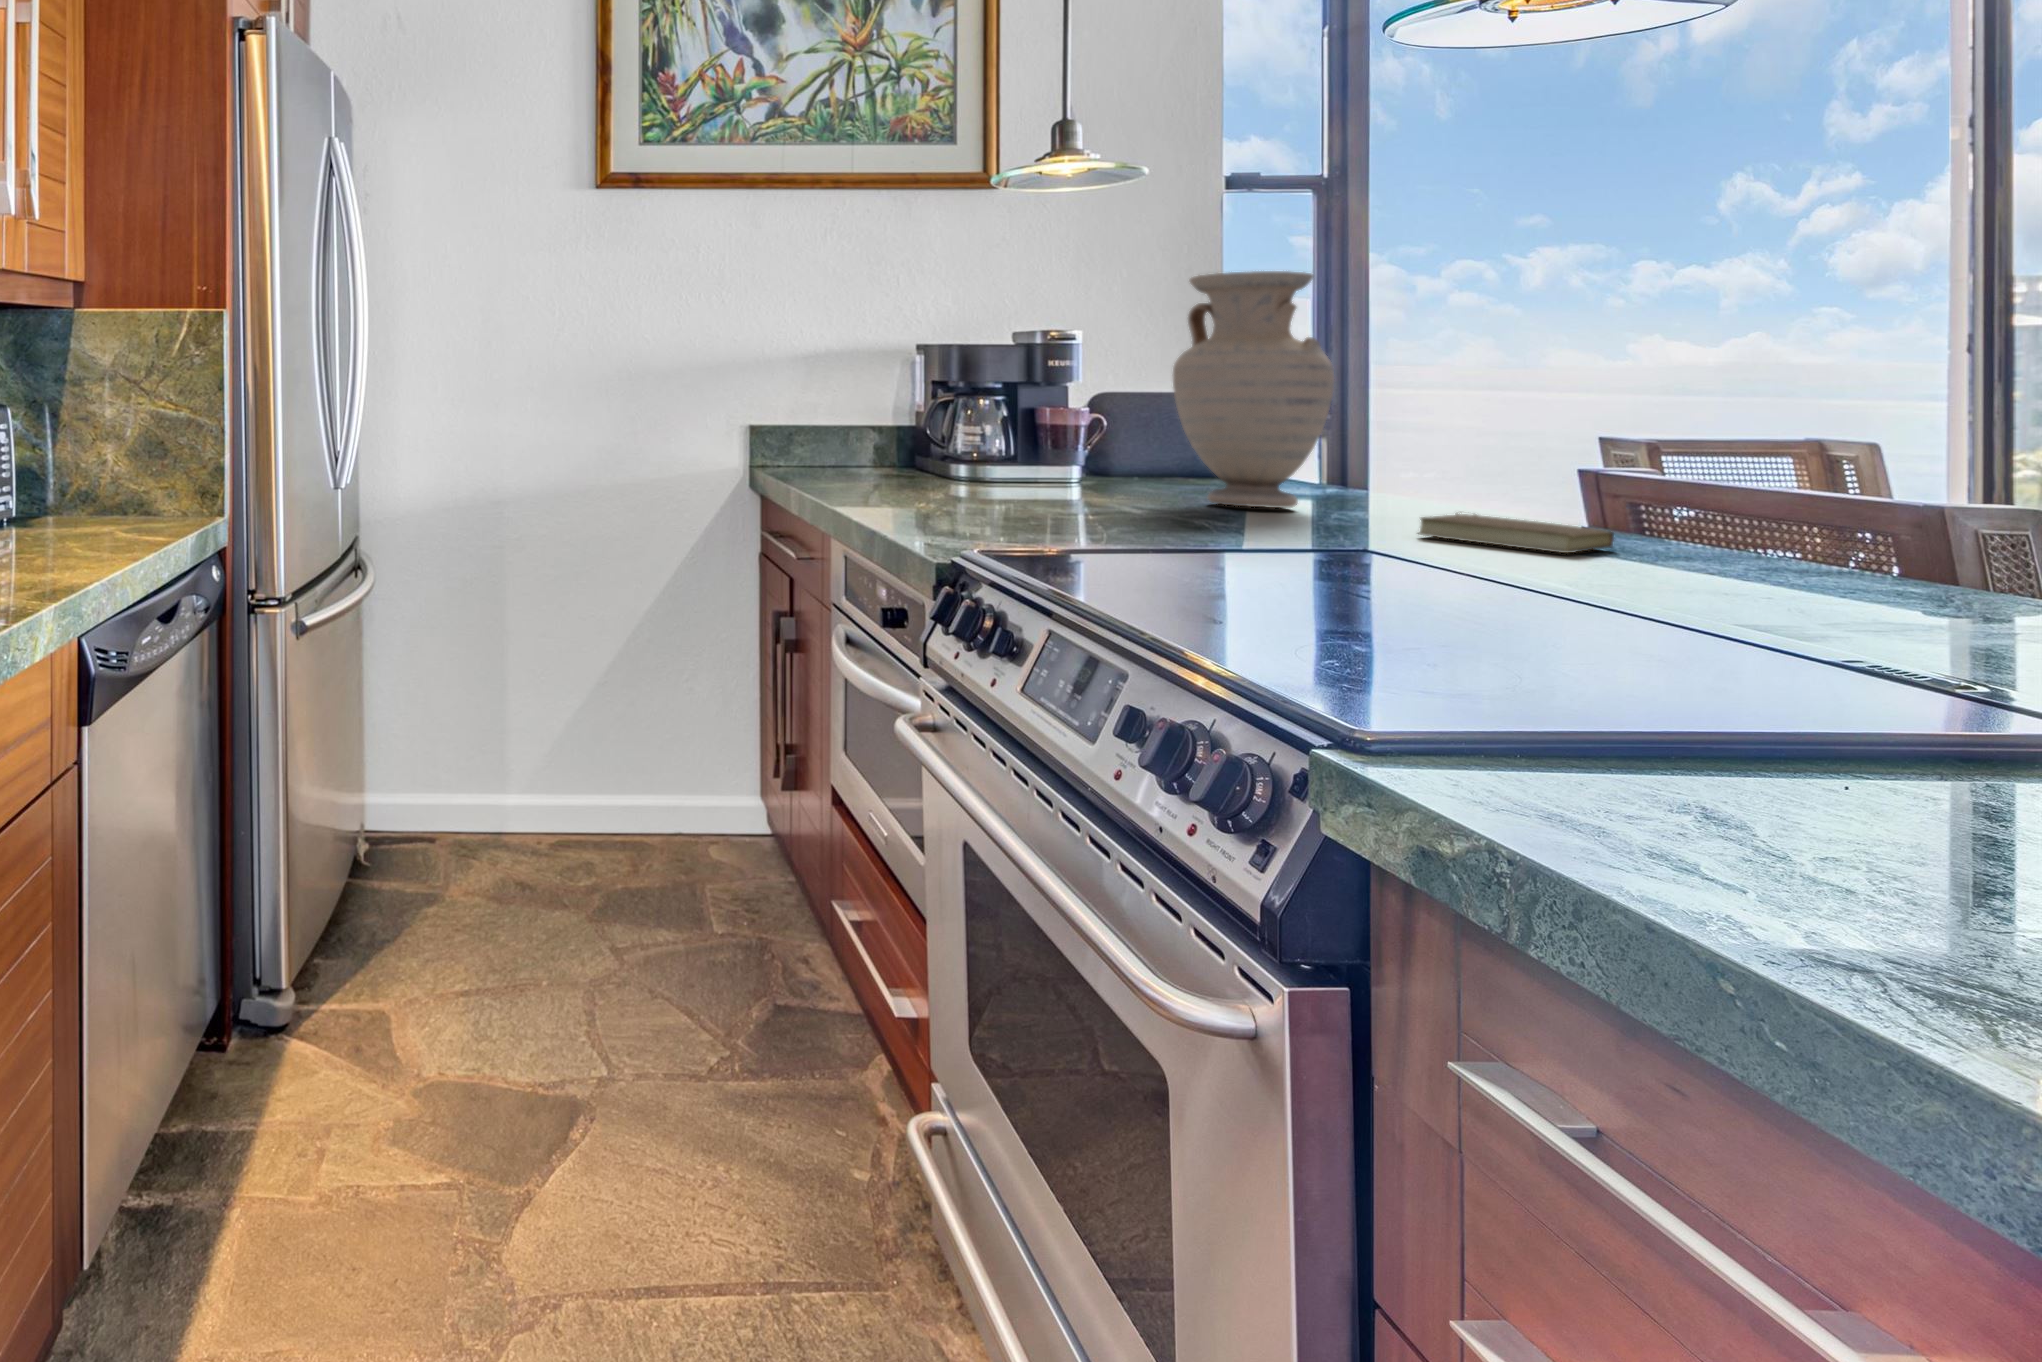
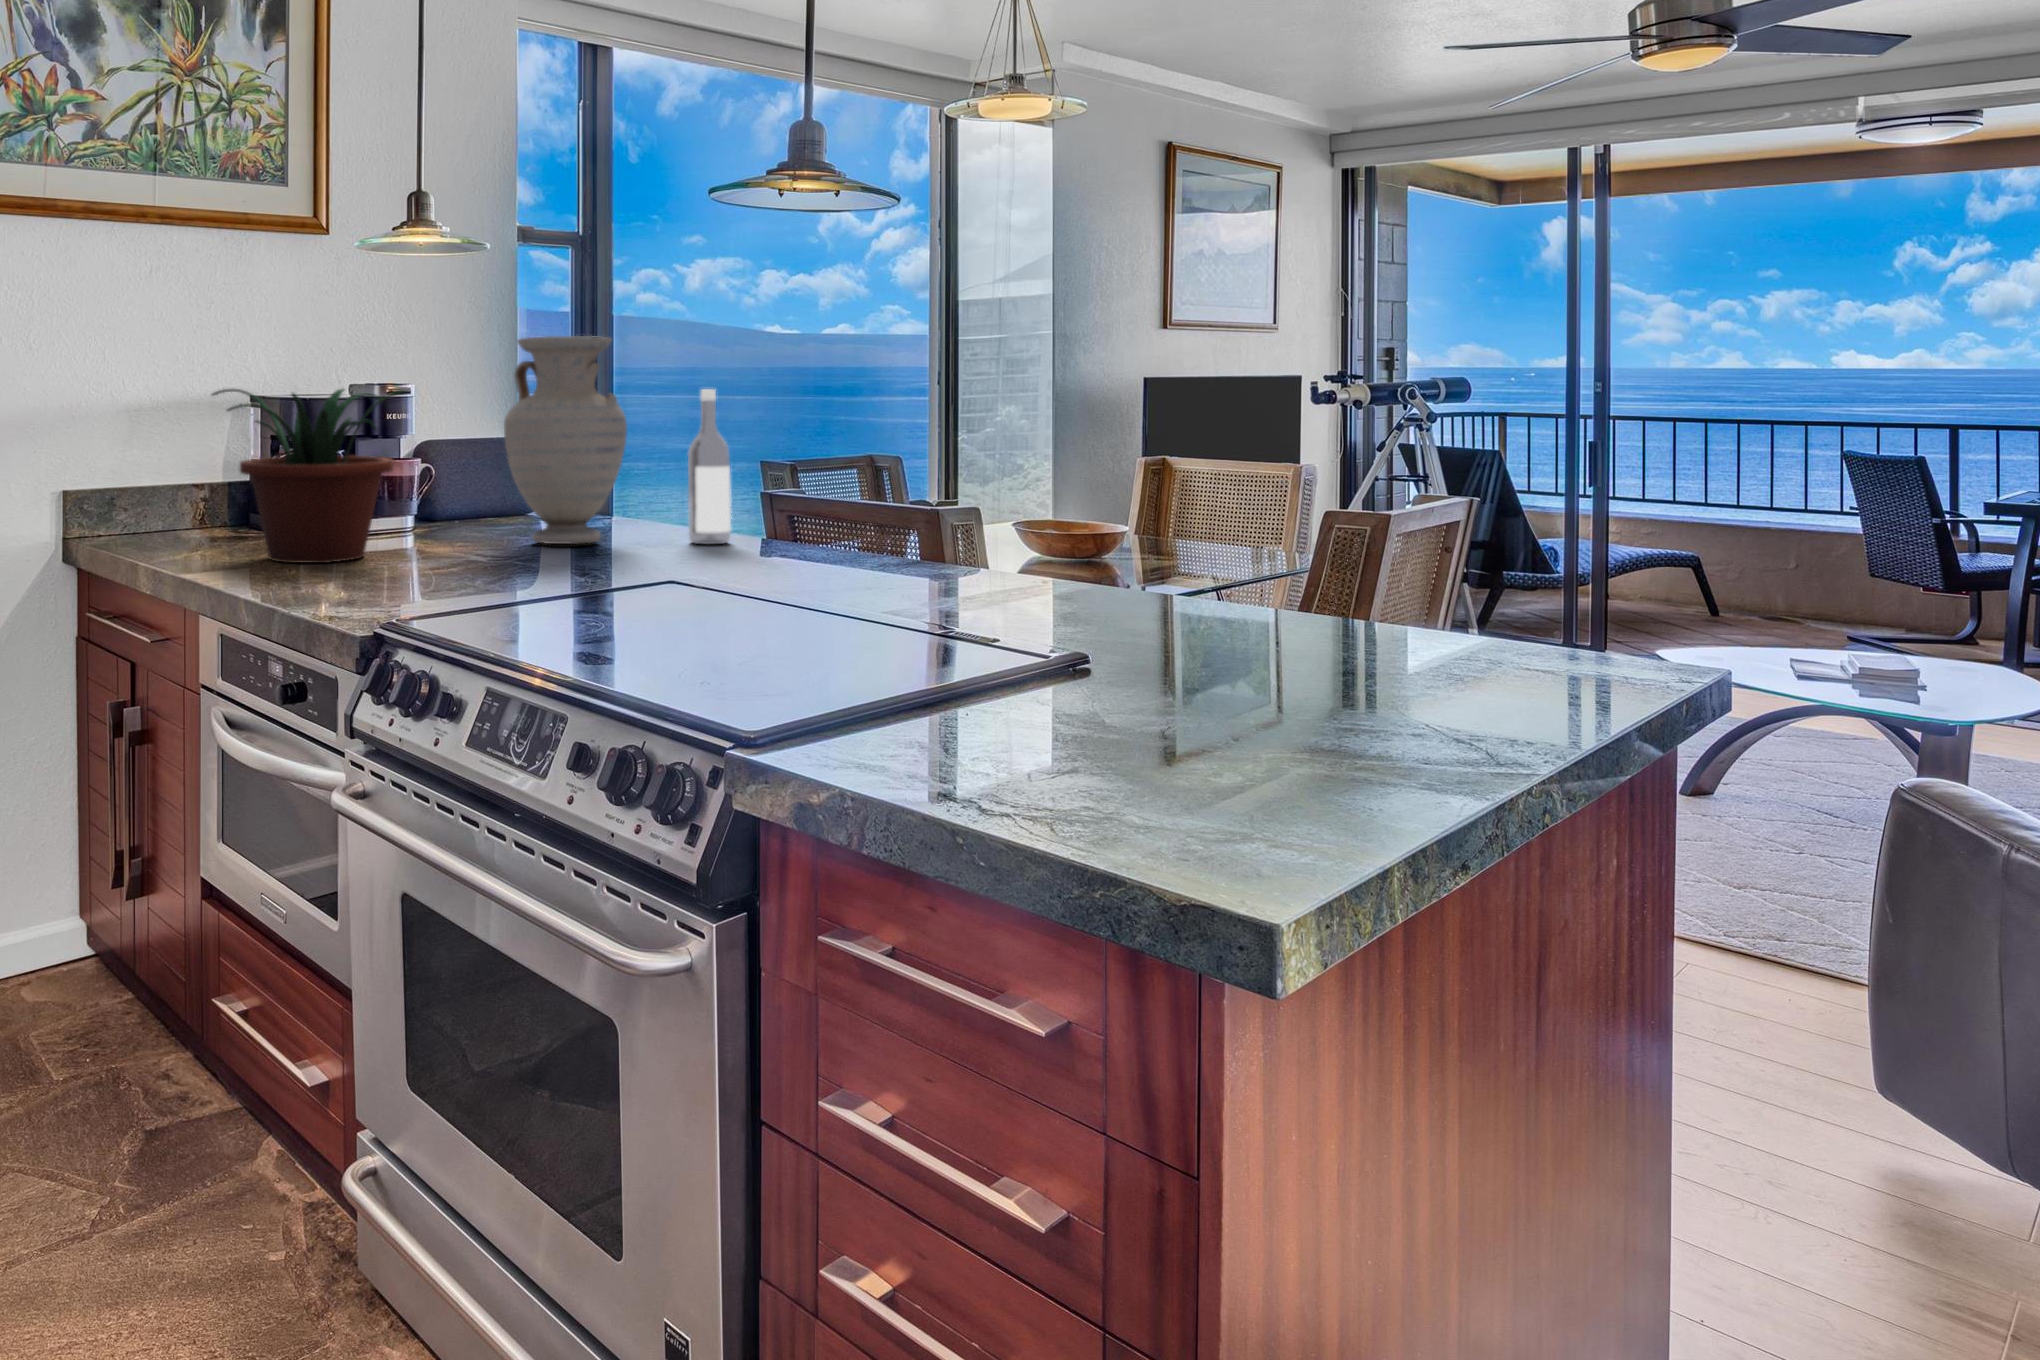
potted plant: none [856,331,1056,502] -> present [212,389,408,563]
wine bottle: none [1424,332,1491,523] -> present [688,389,731,544]
book: present [1419,513,1614,553] -> none [692,537,811,566]

